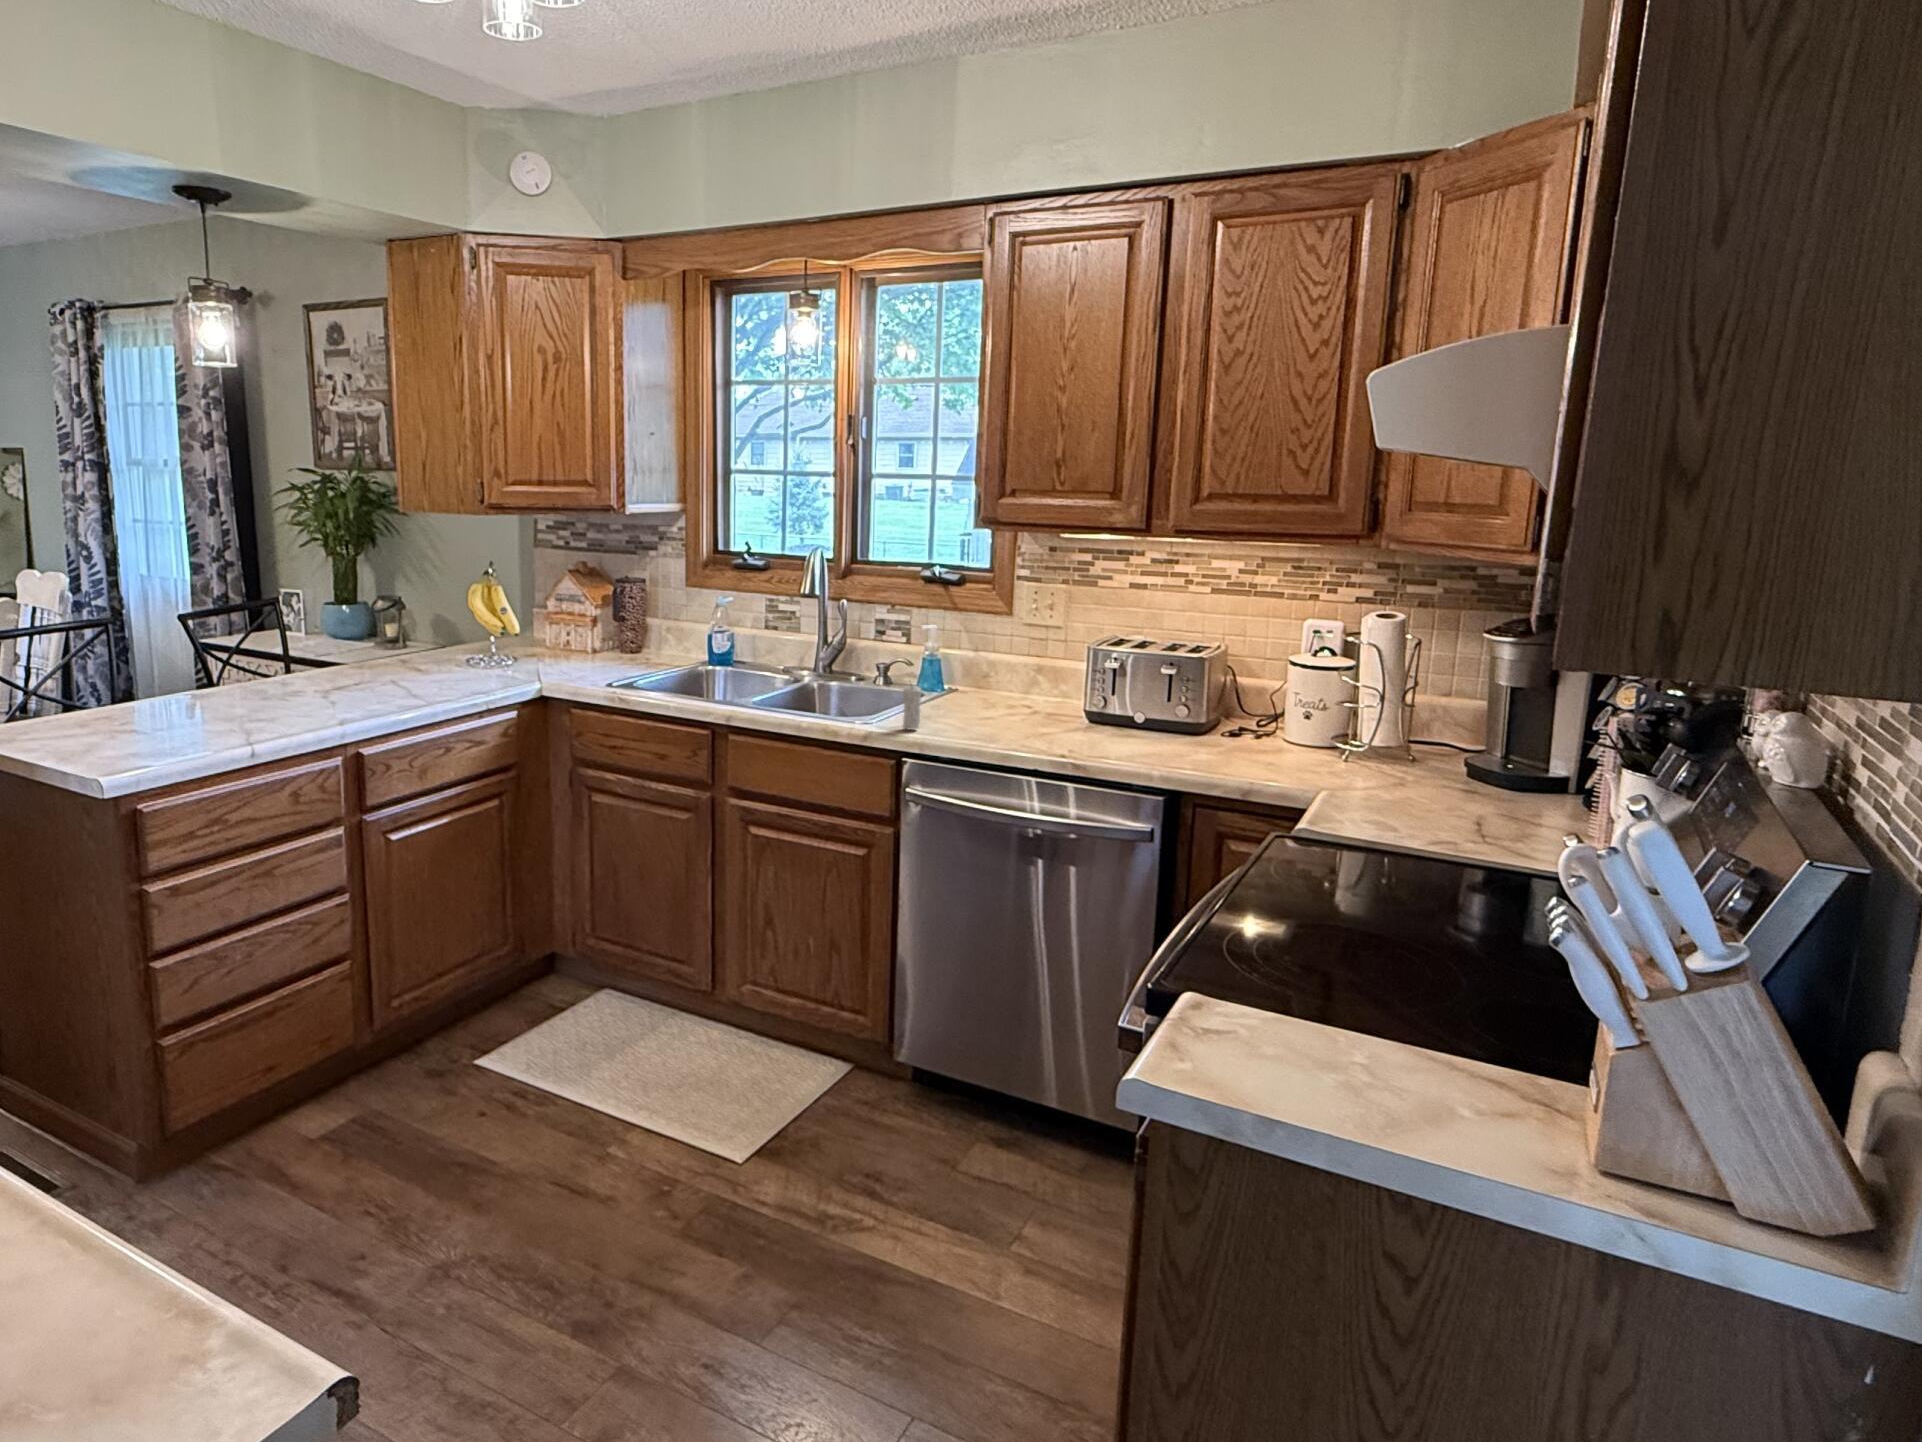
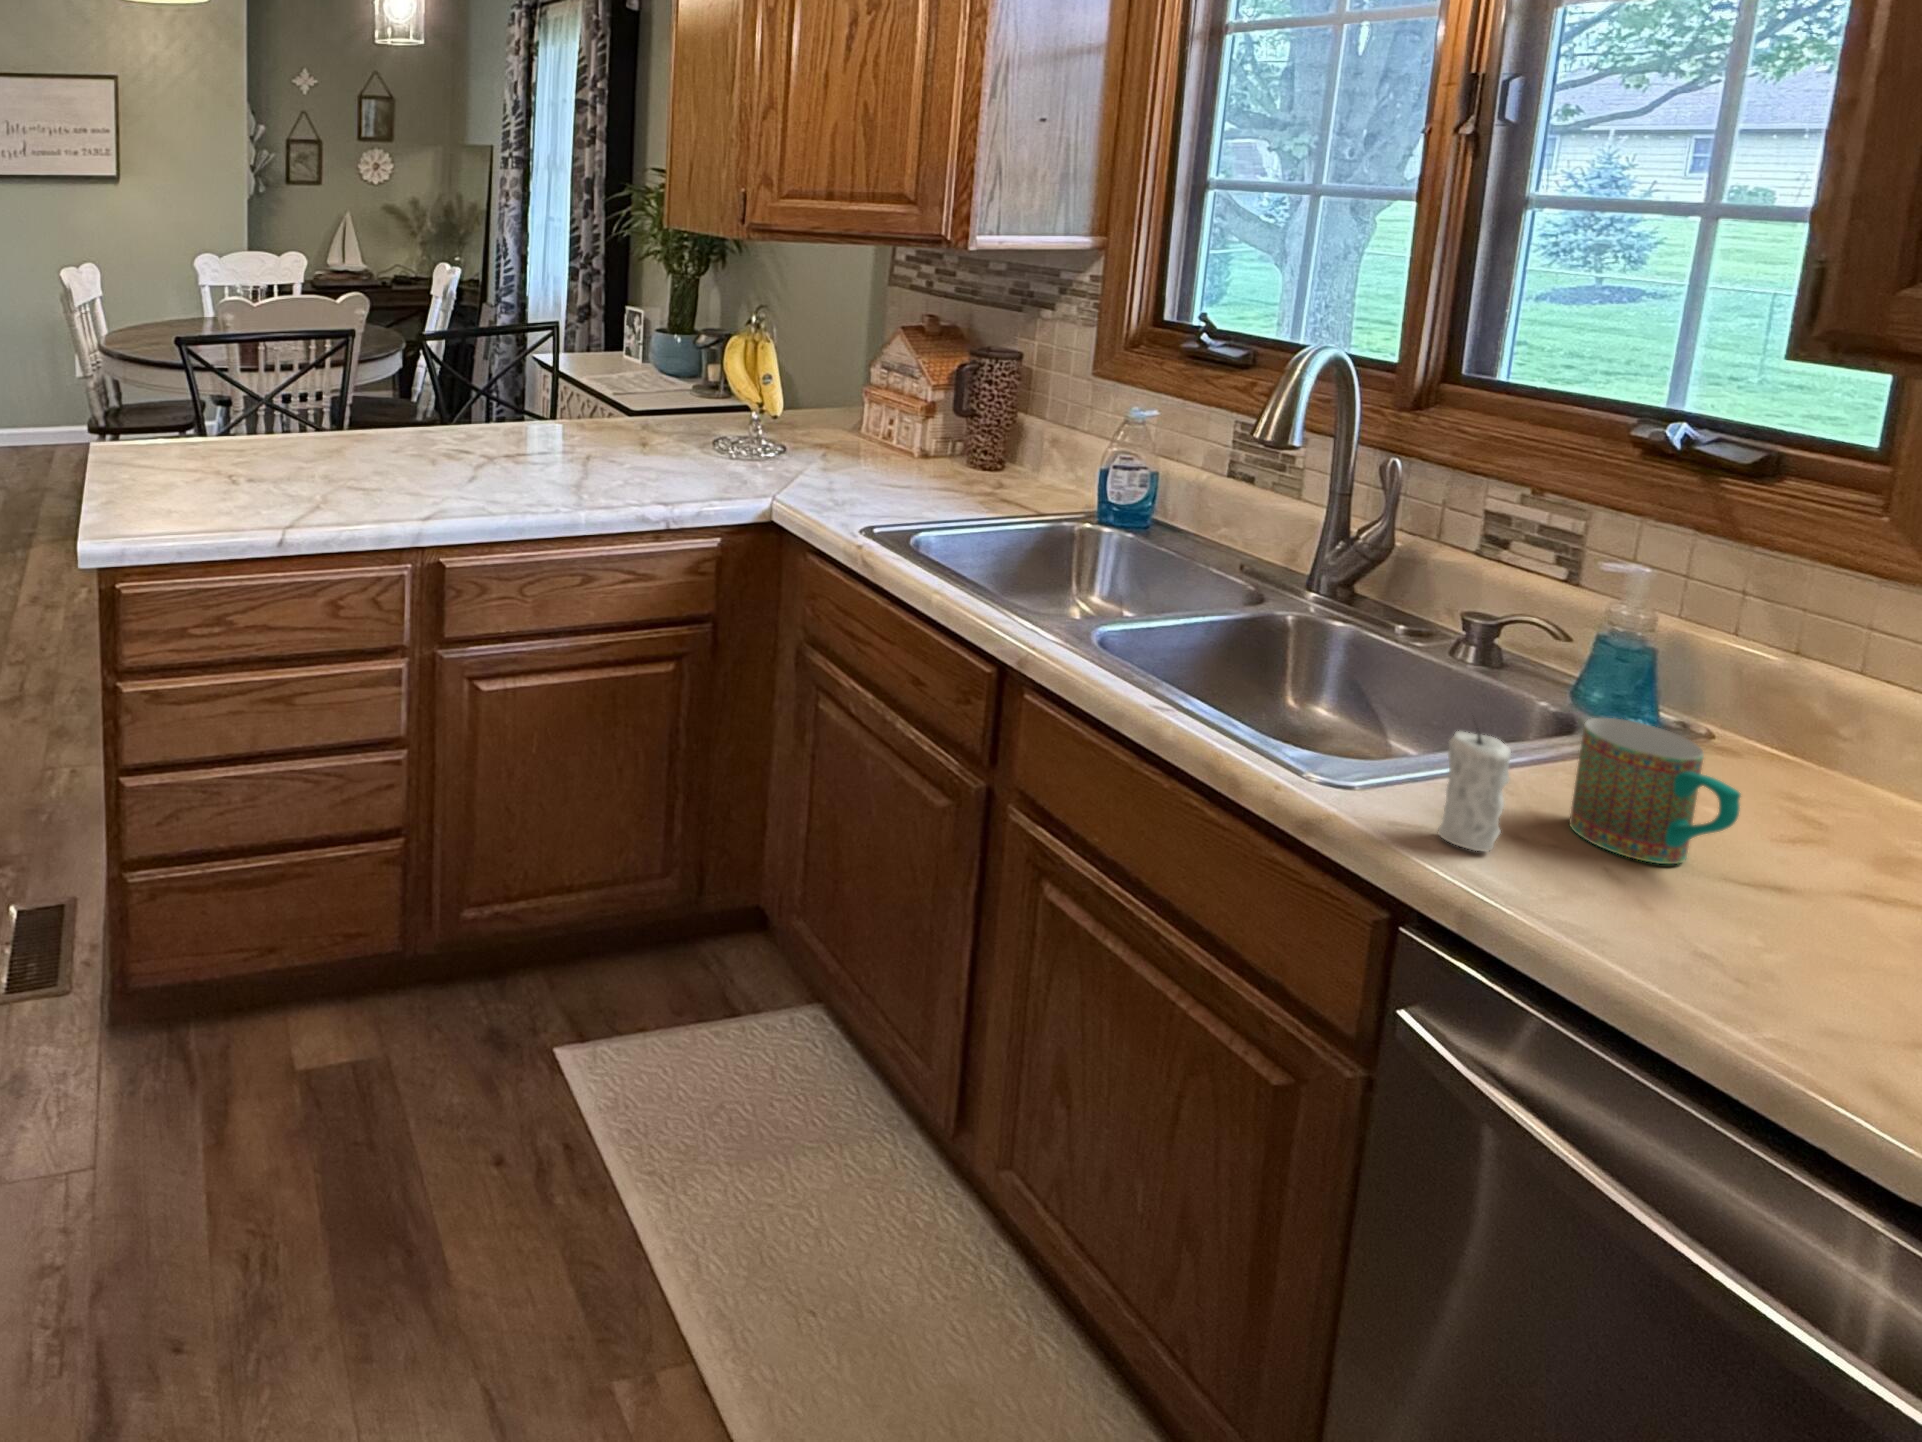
mug: none [934,676,978,723] -> present [1569,718,1740,864]

